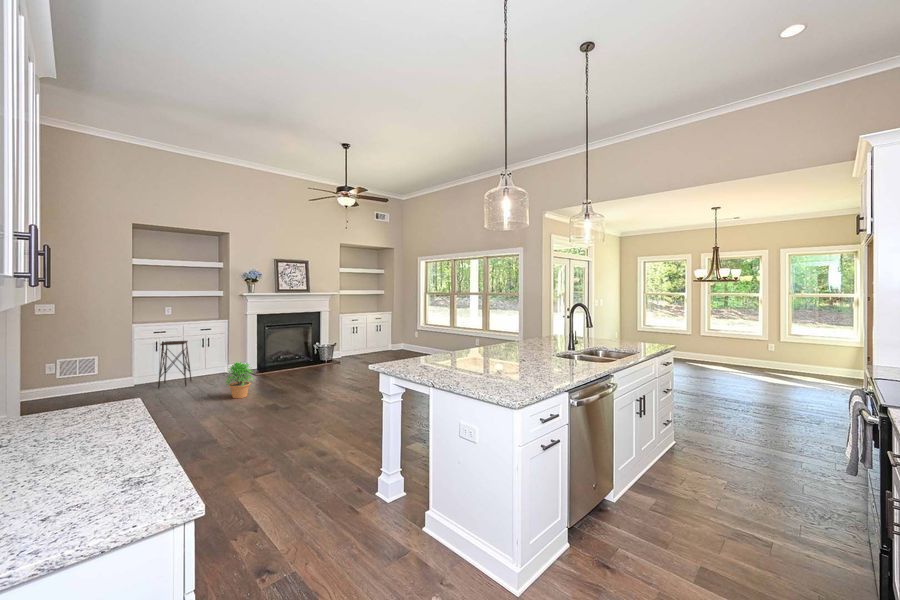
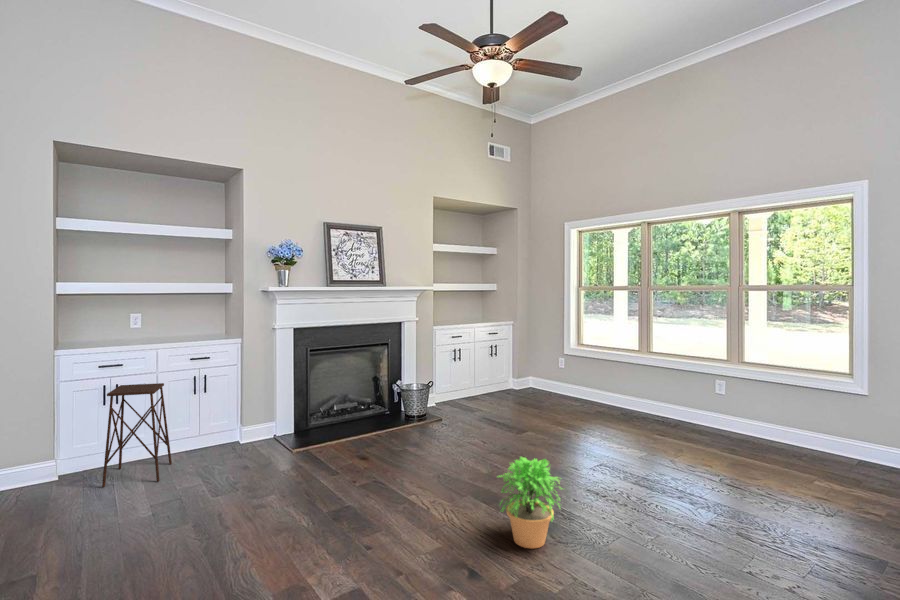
potted plant: present [226,362,252,398] -> present [501,457,559,548]

